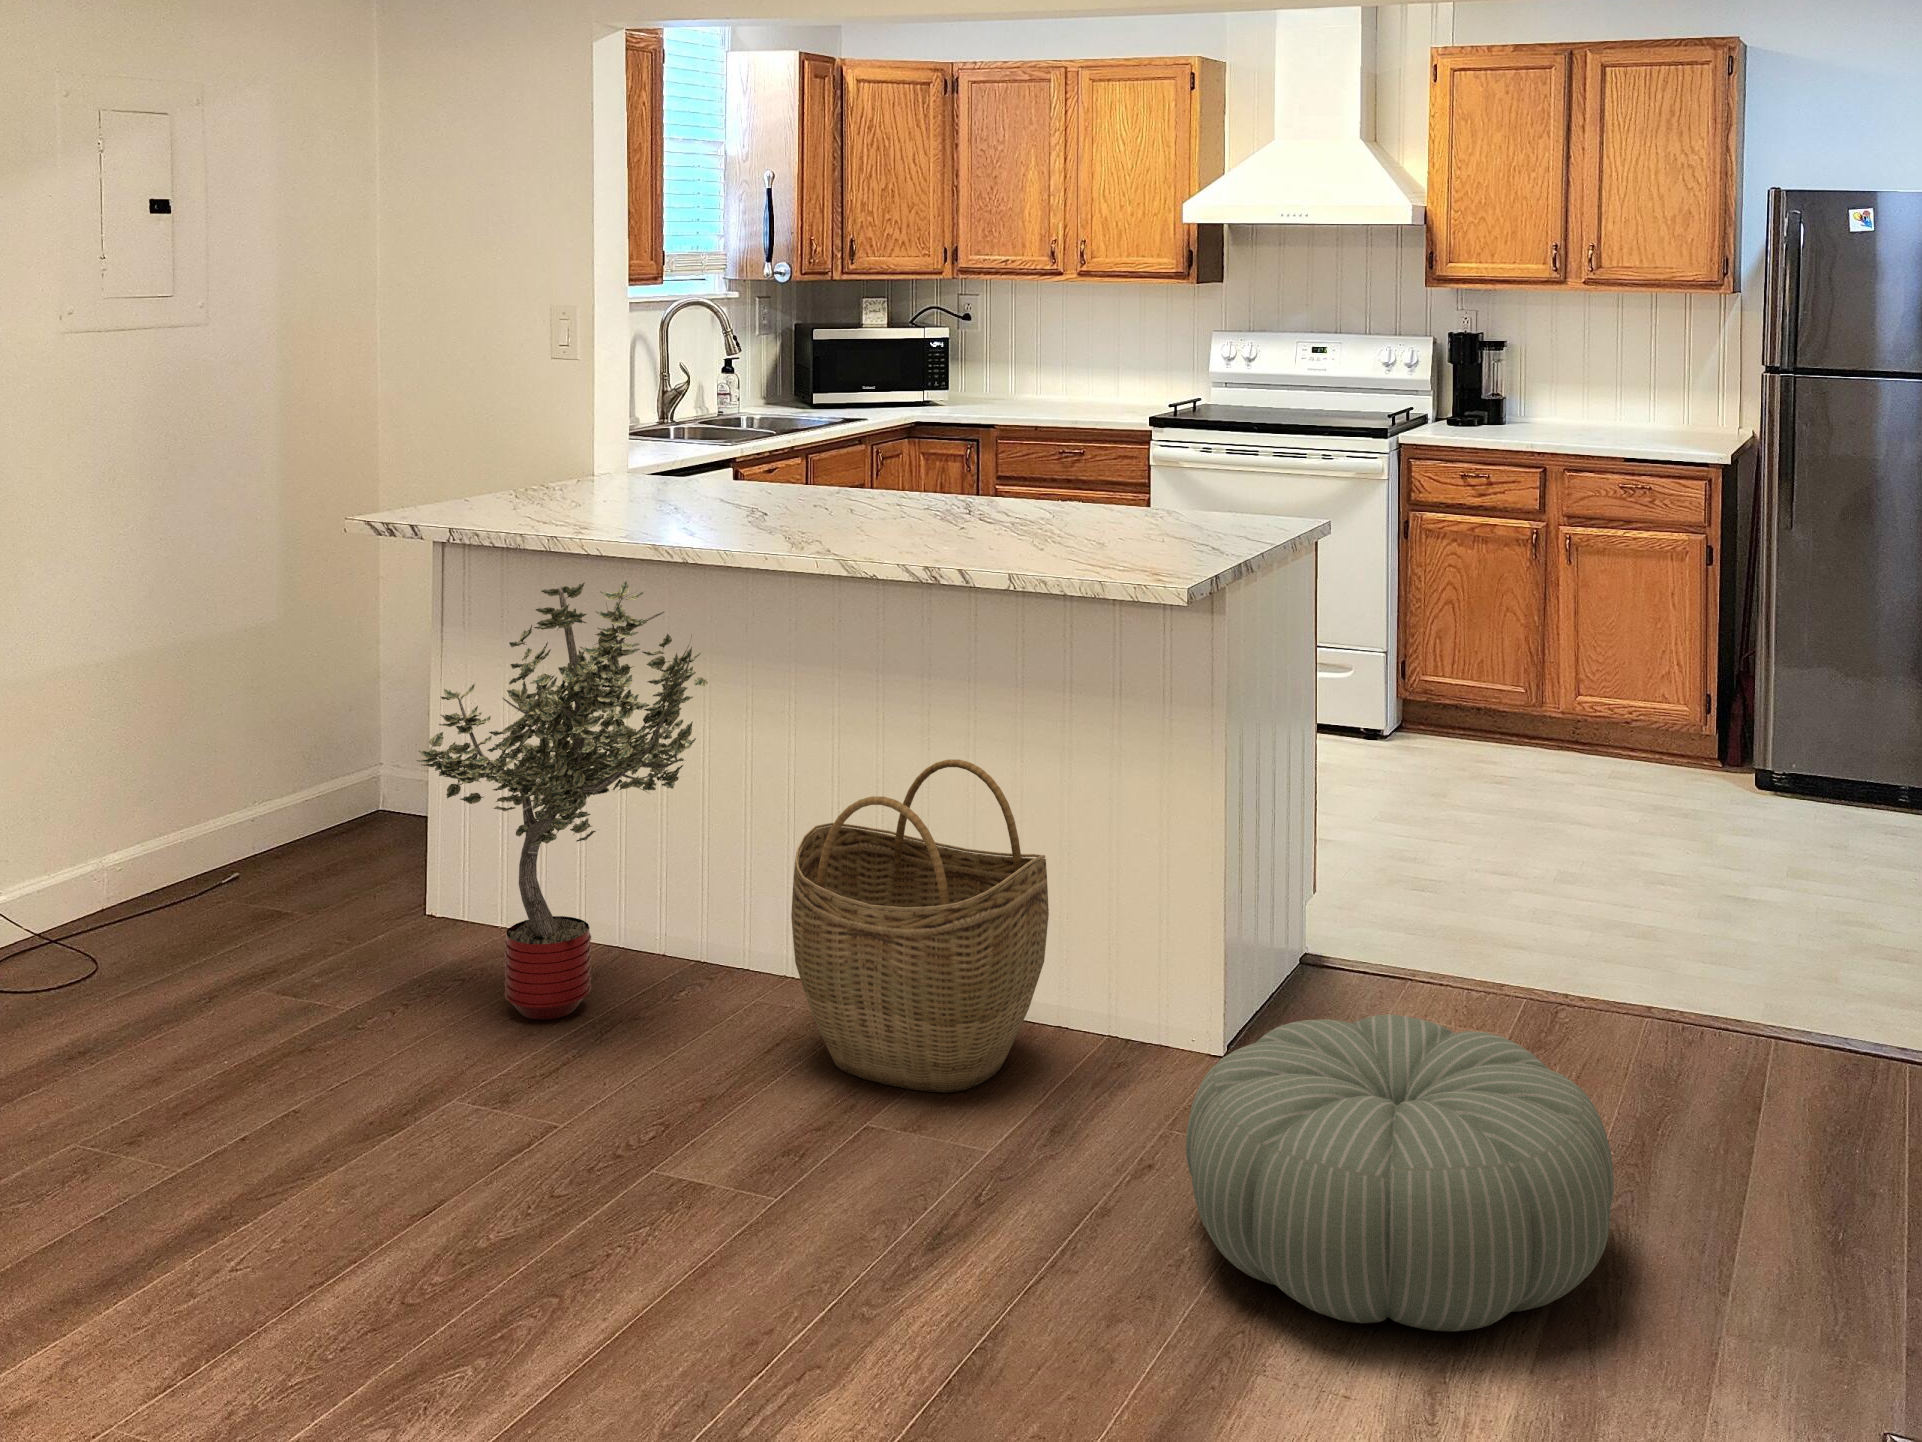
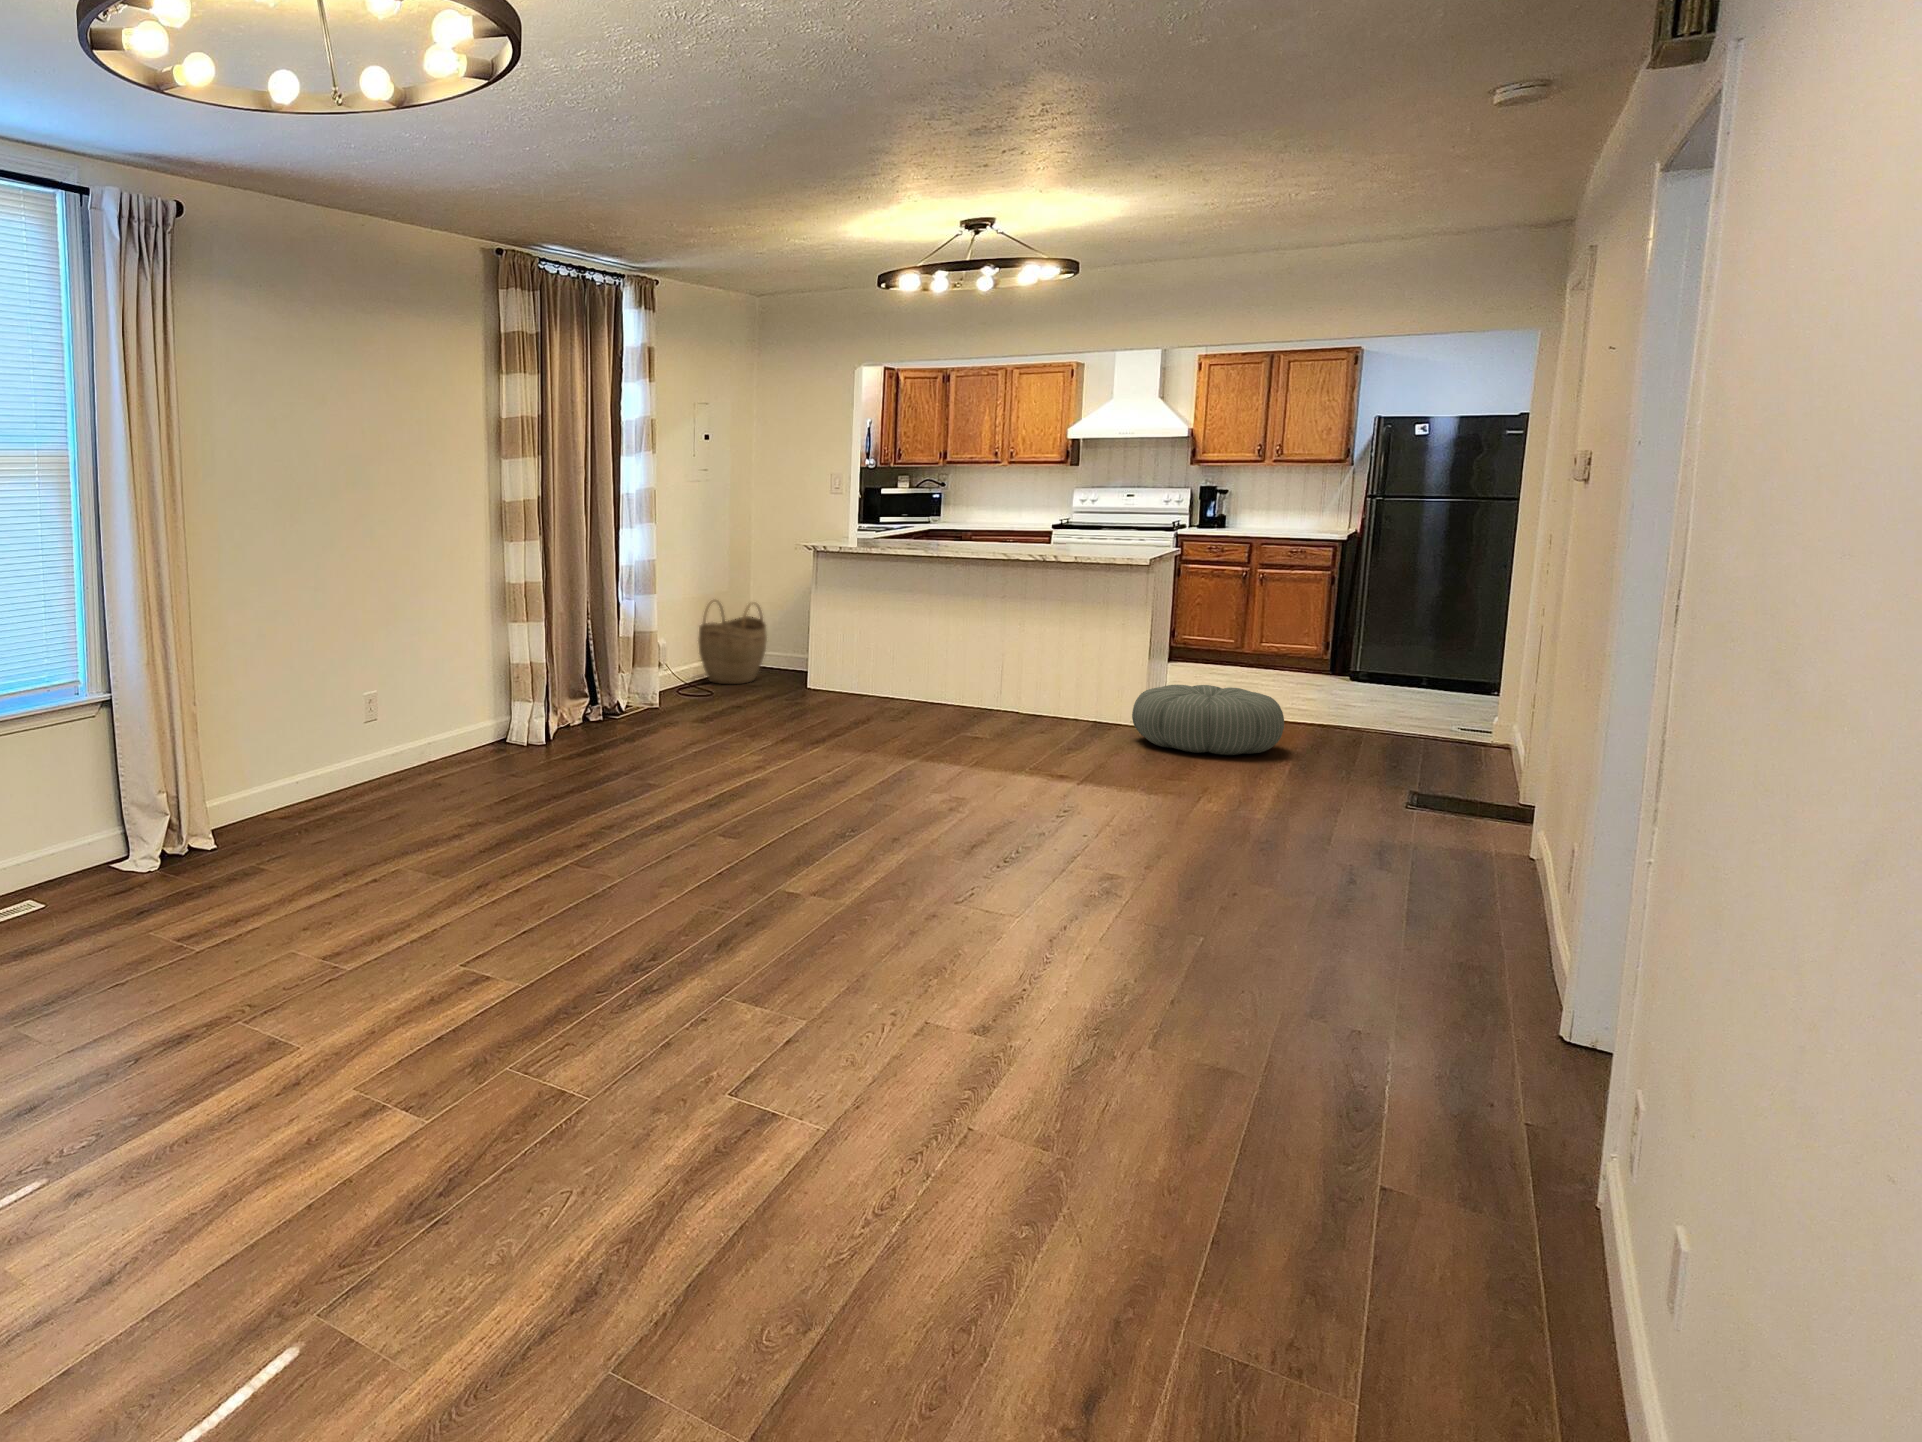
potted tree: present [417,581,708,1020] -> none [820,559,936,704]
woven basket: present [791,759,1049,1093] -> present [698,600,767,684]

